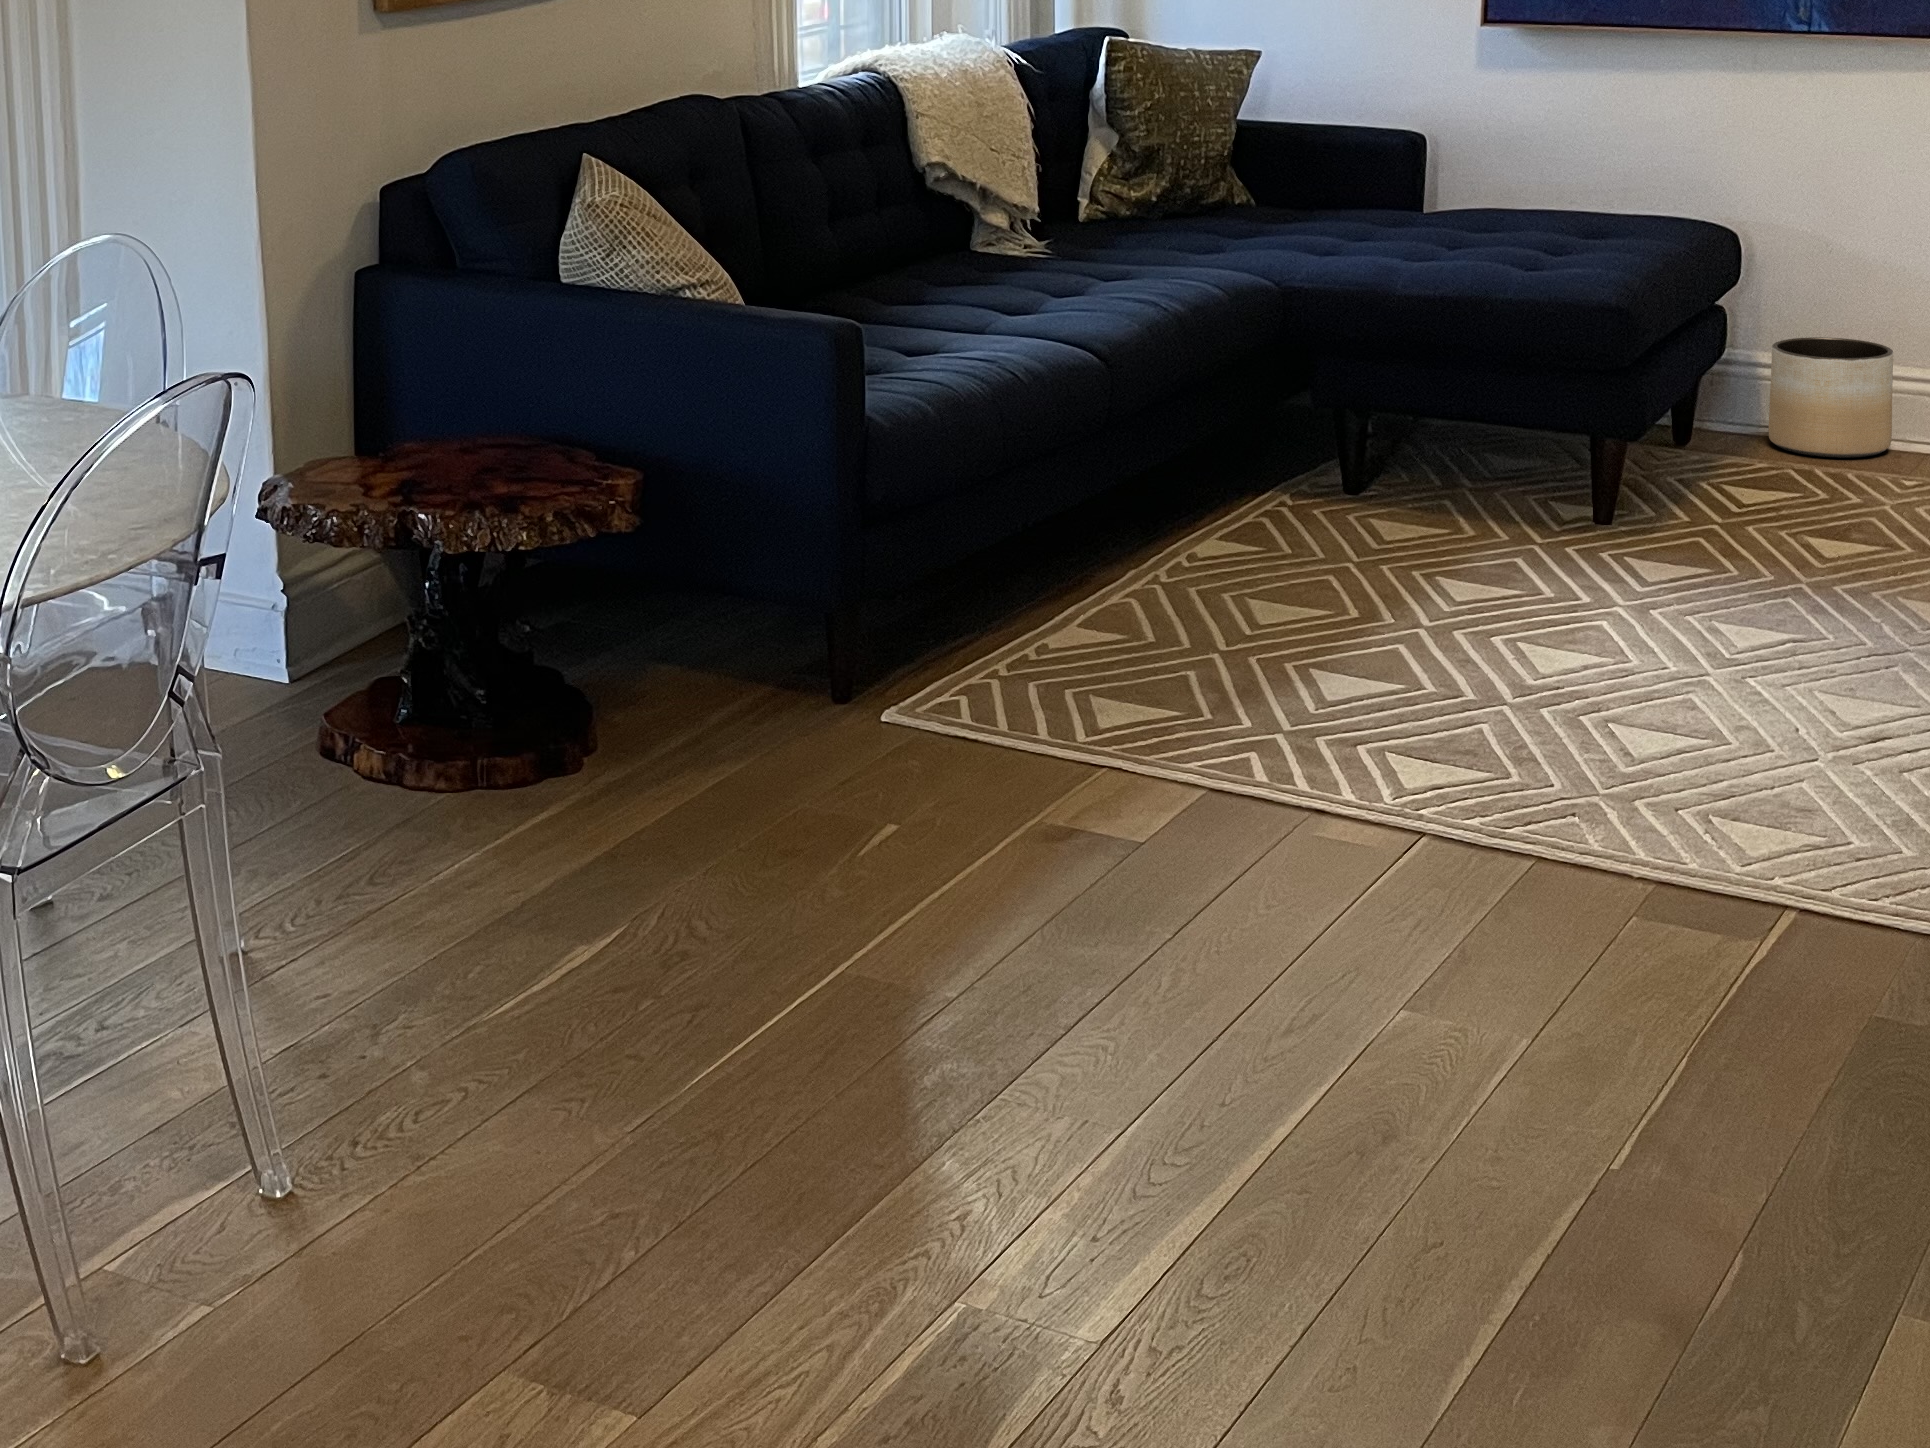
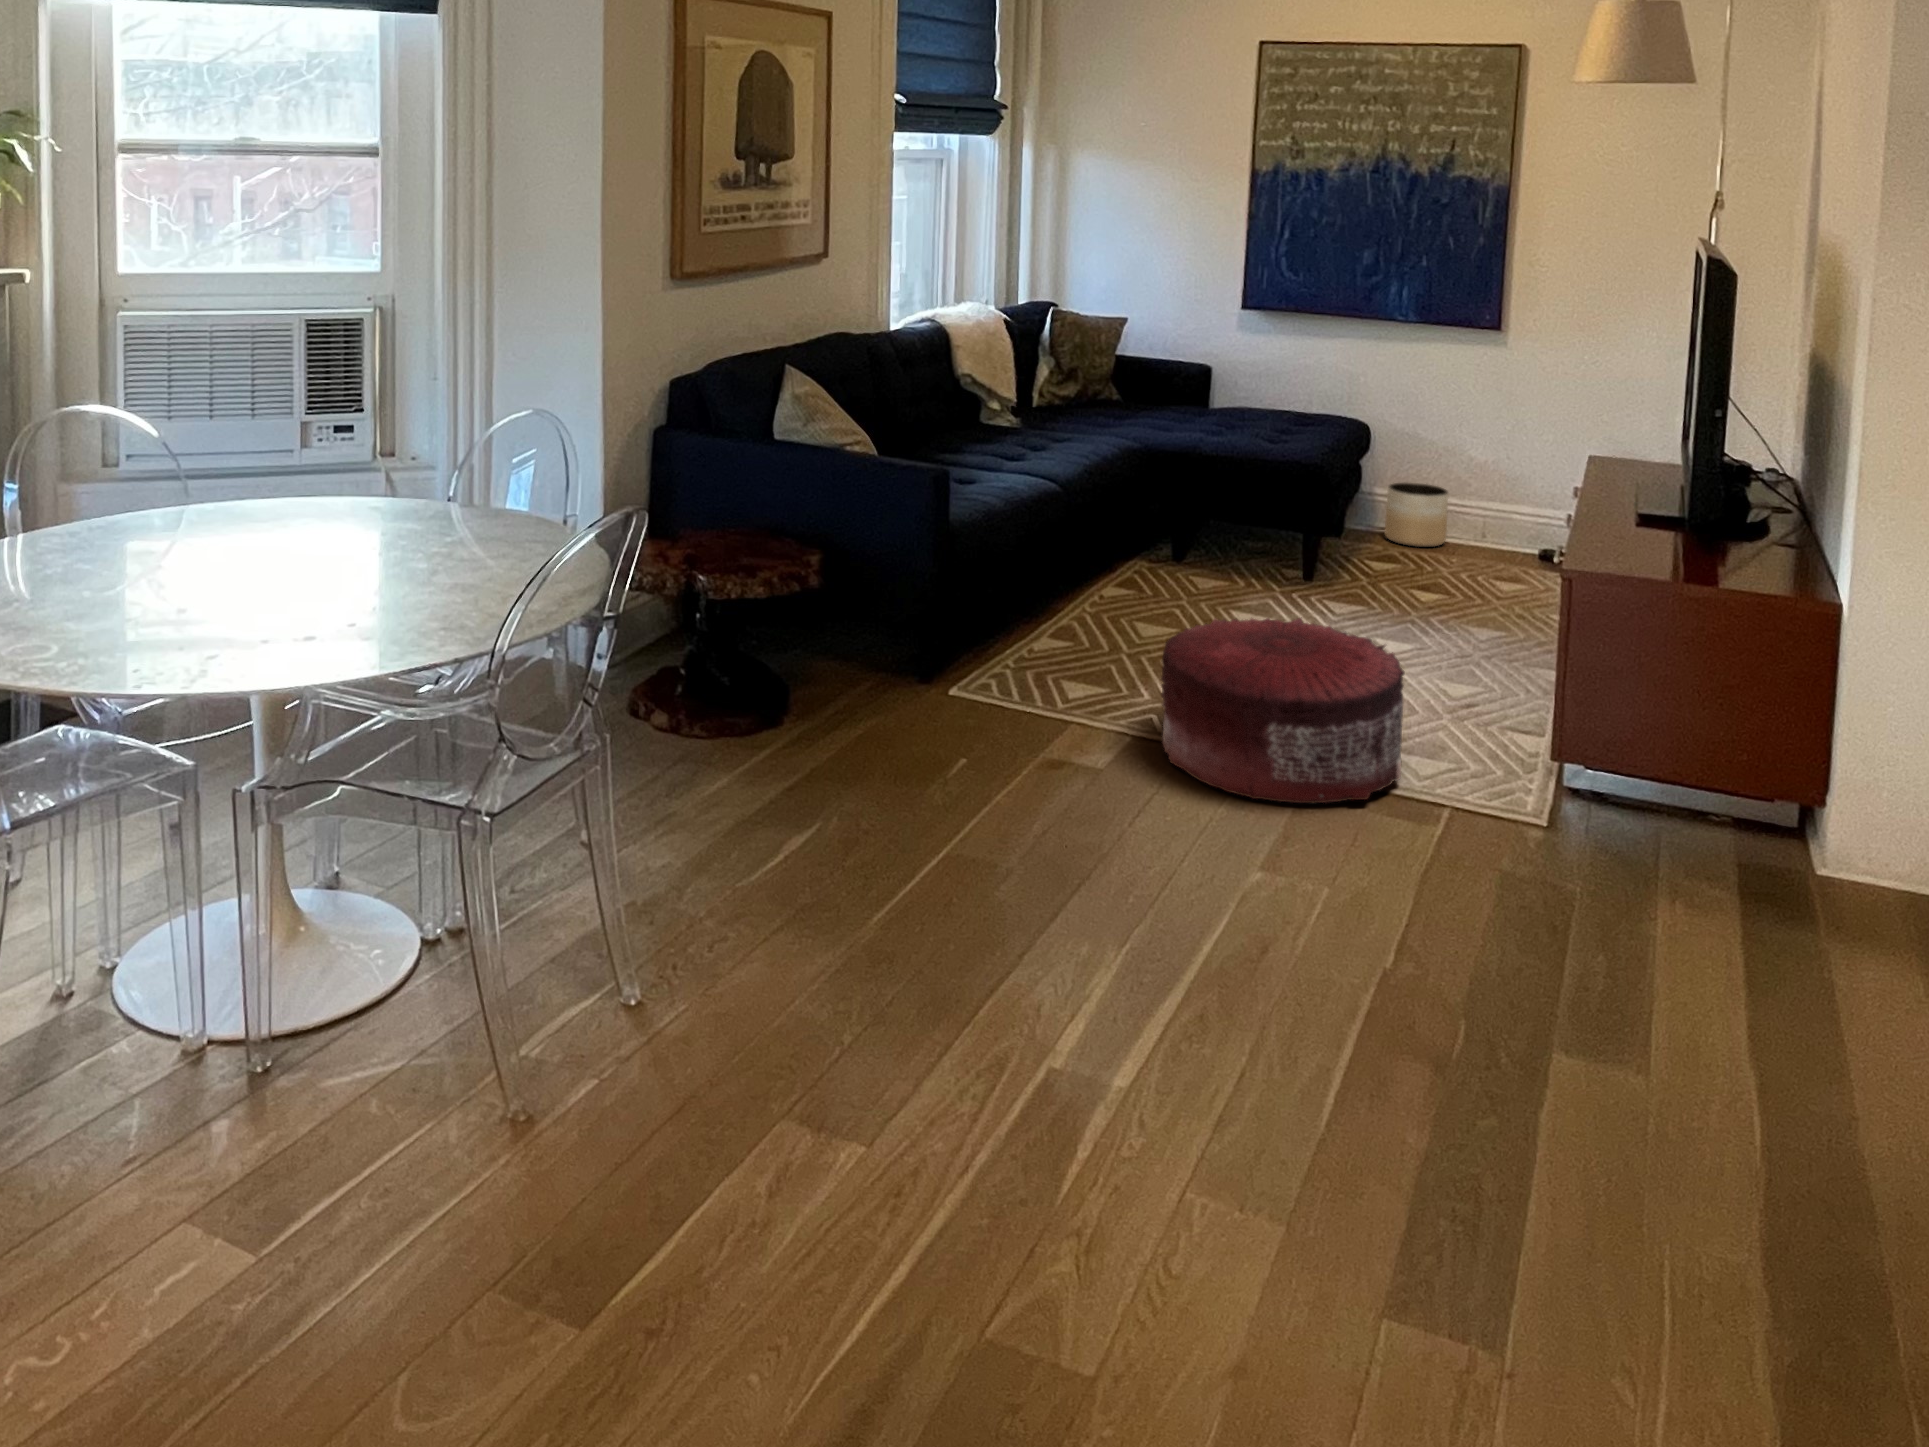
pouf: none [1259,571,1723,900] -> present [1161,618,1405,803]

